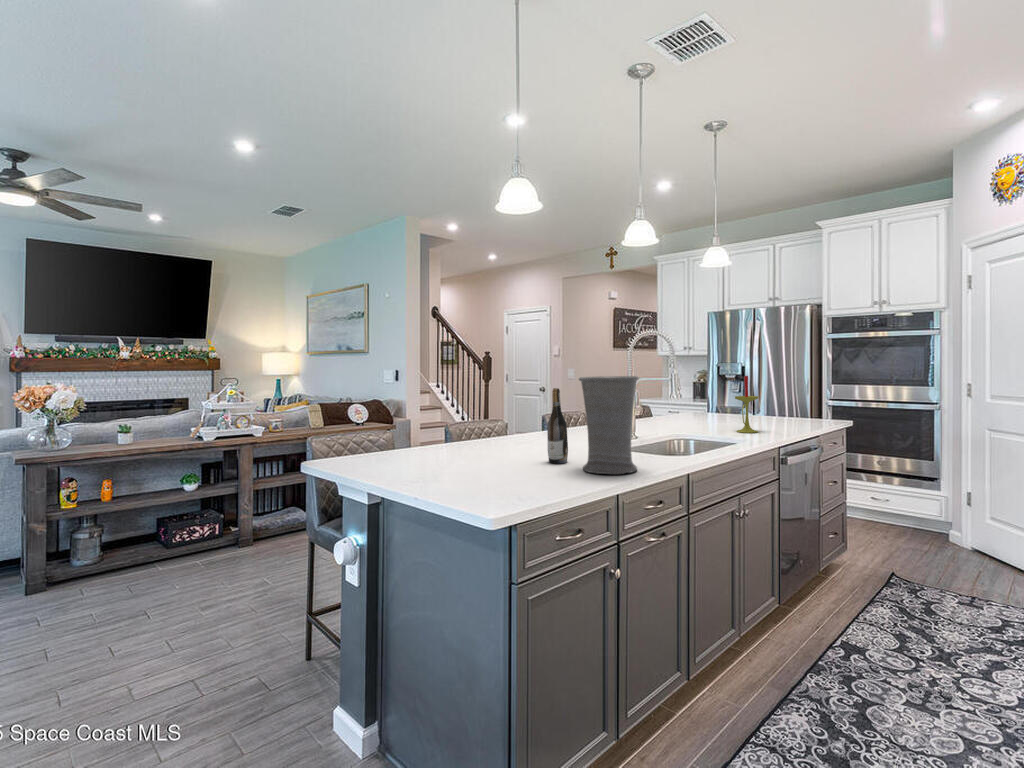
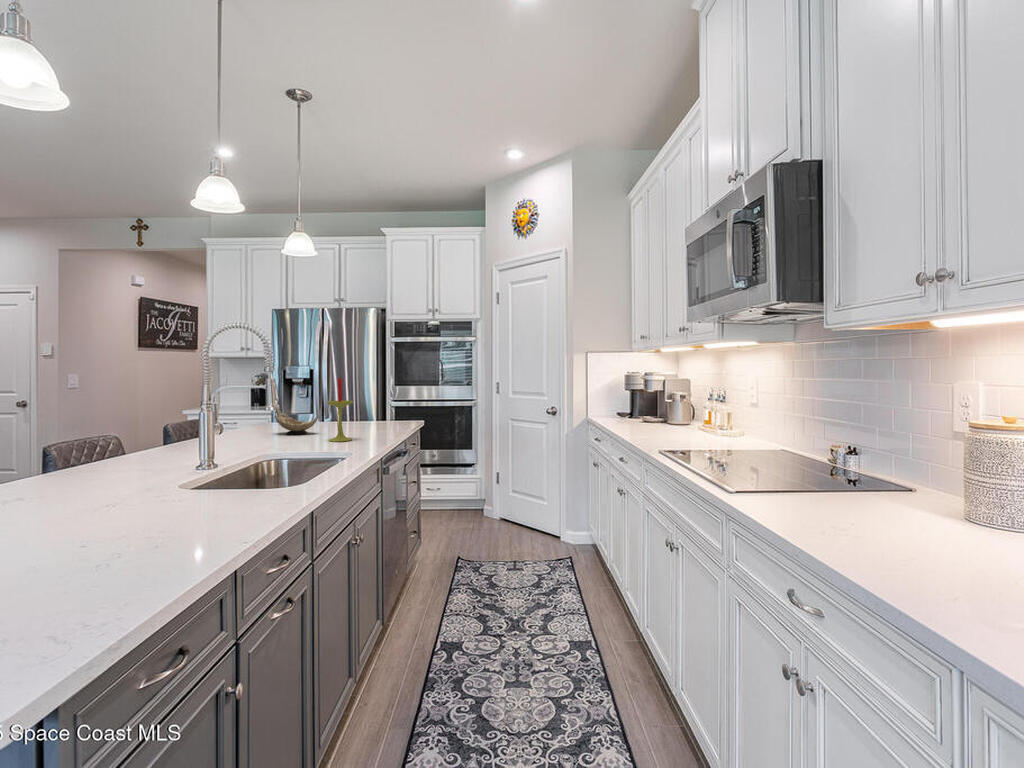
vase: present [579,376,639,474] -> none [127,368,239,529]
wine bottle: present [547,388,568,464] -> none [50,389,97,523]
decorative bowl: none [695,400,731,424] -> present [275,407,318,435]

